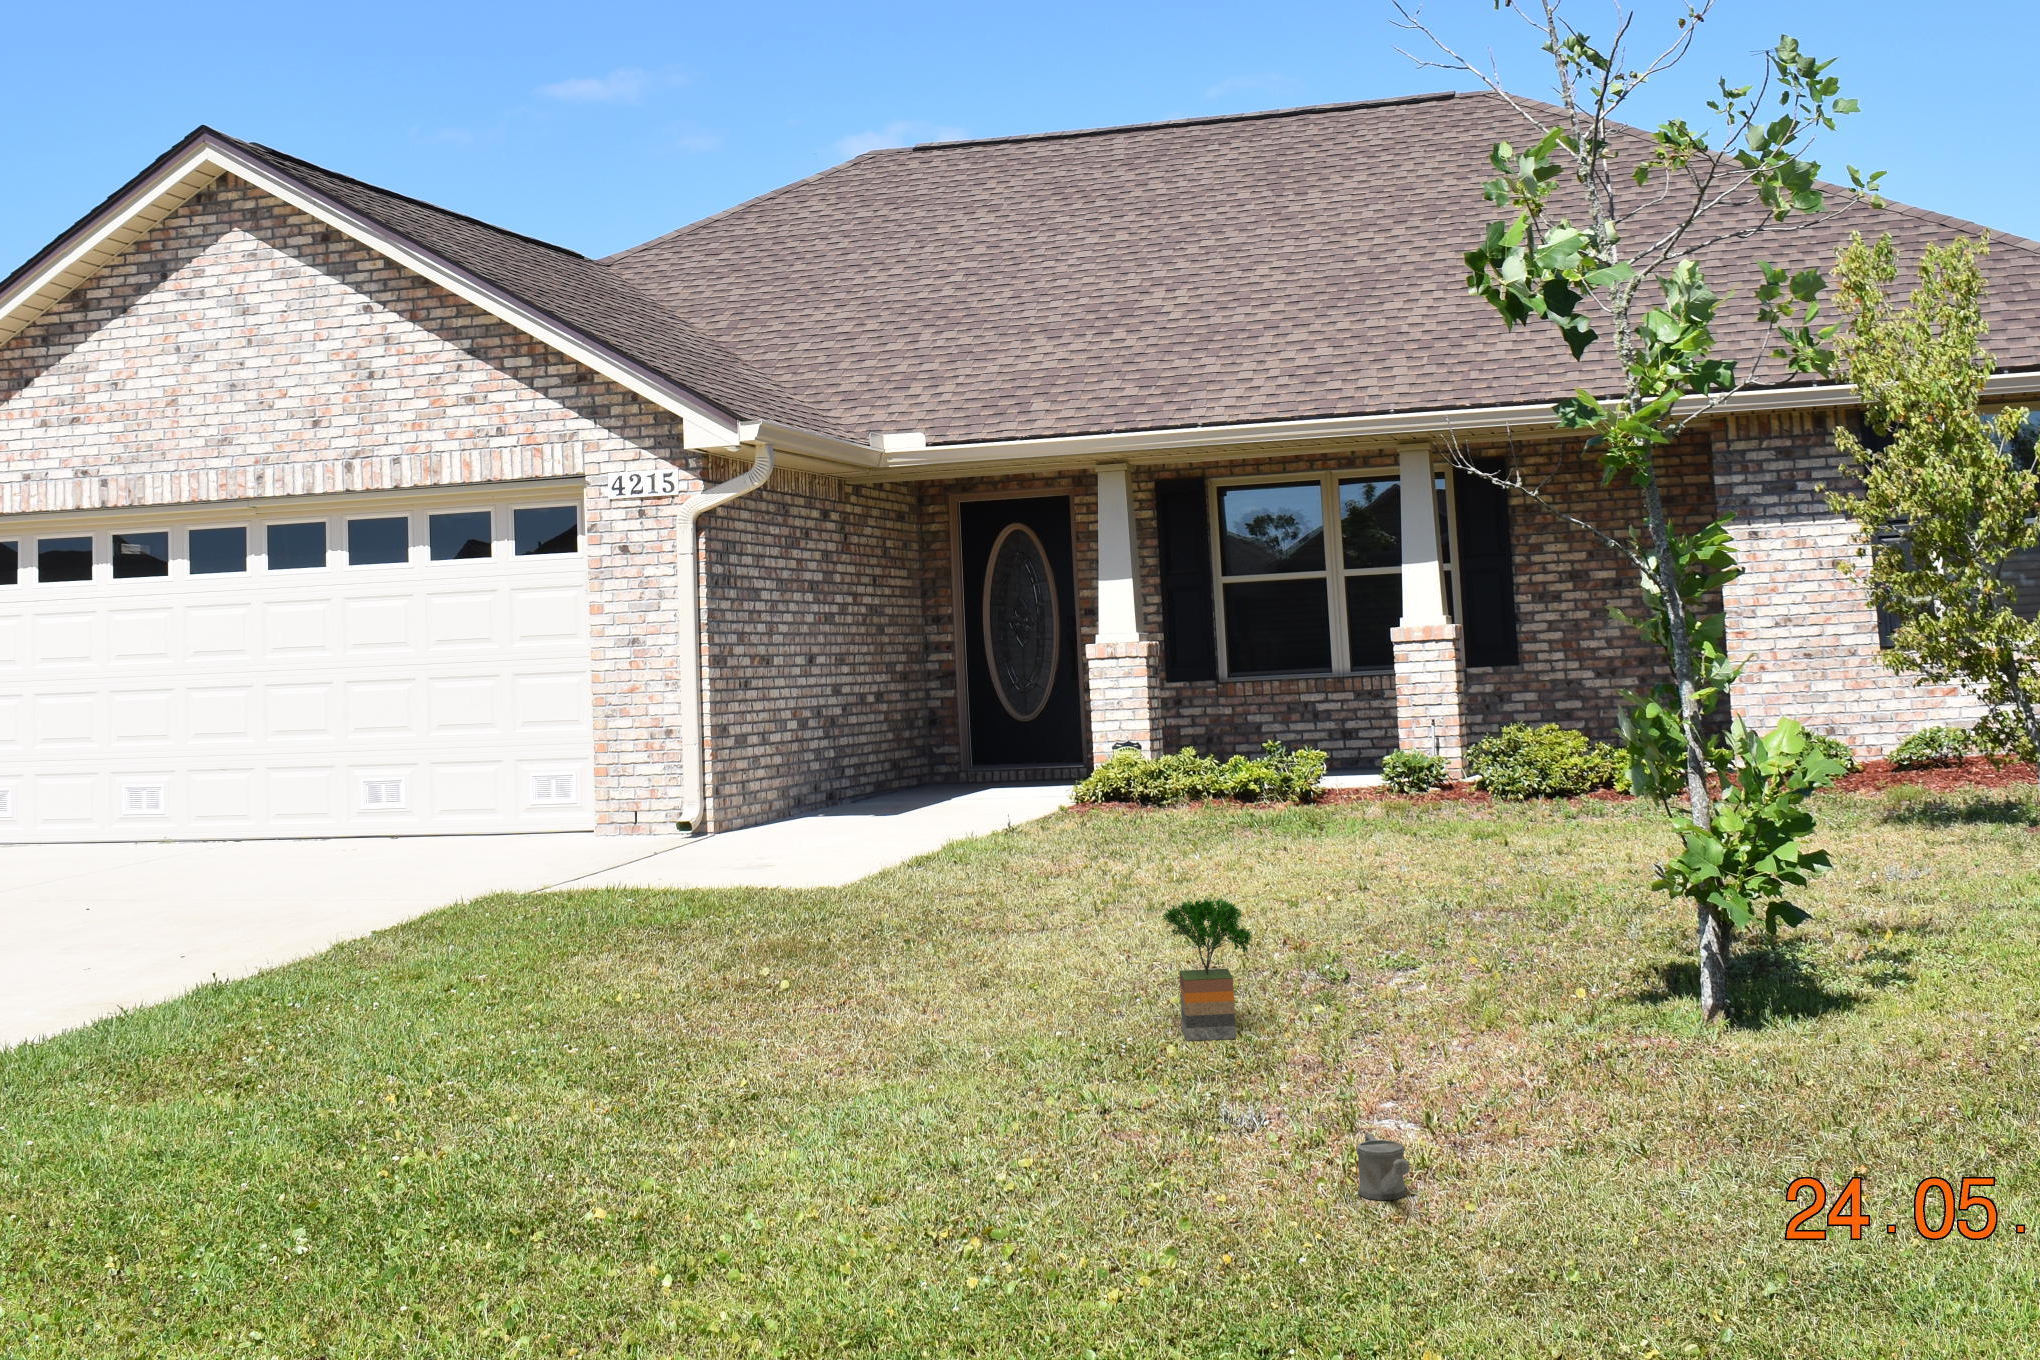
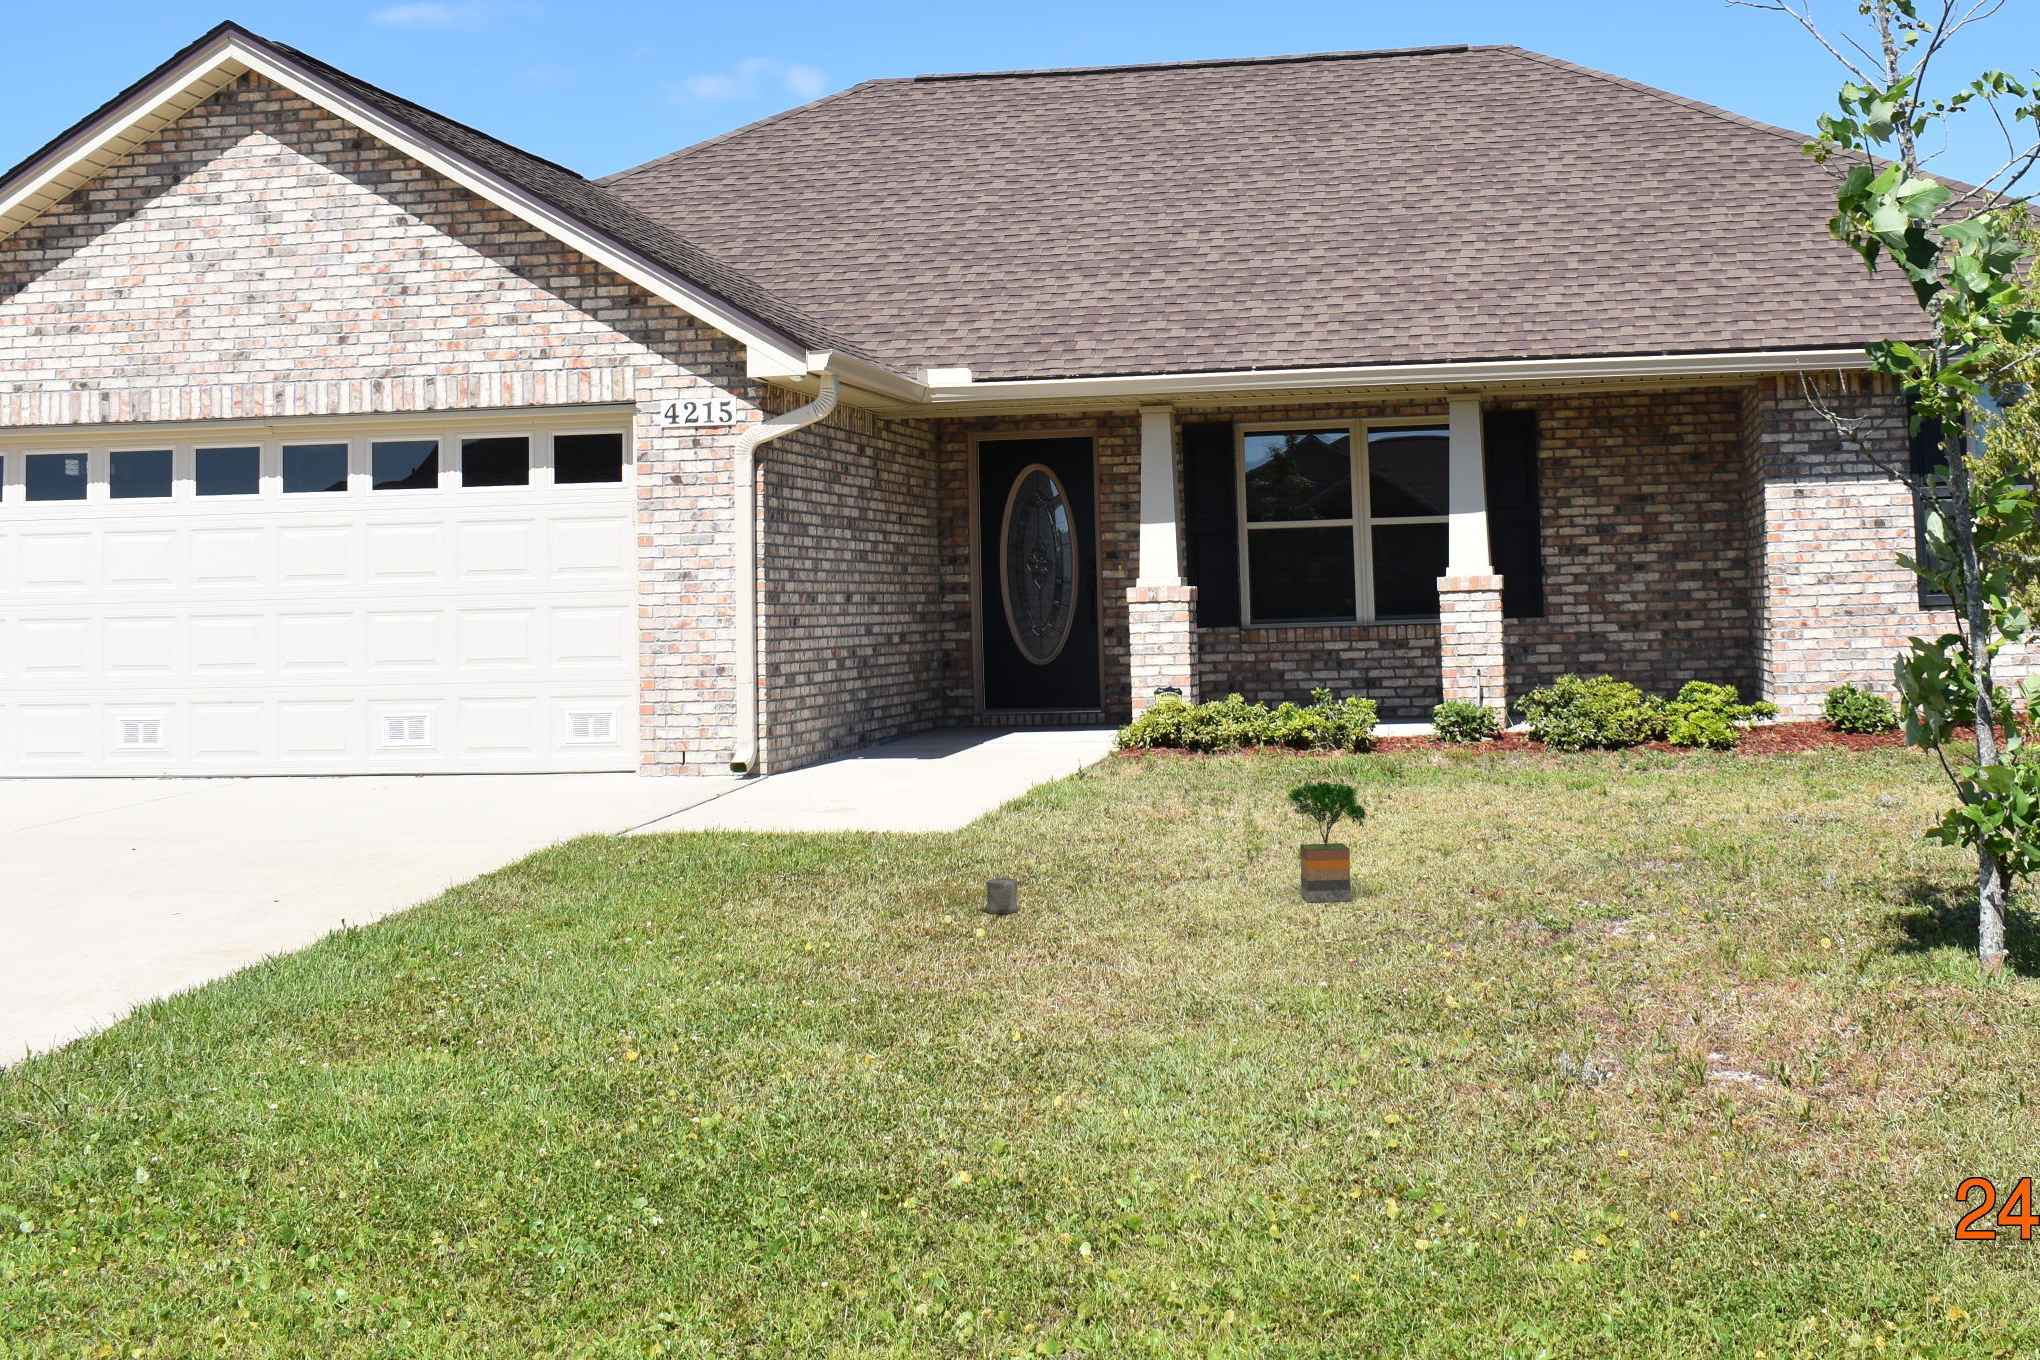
watering can: present [1357,1134,1409,1200] -> present [986,876,1019,914]

